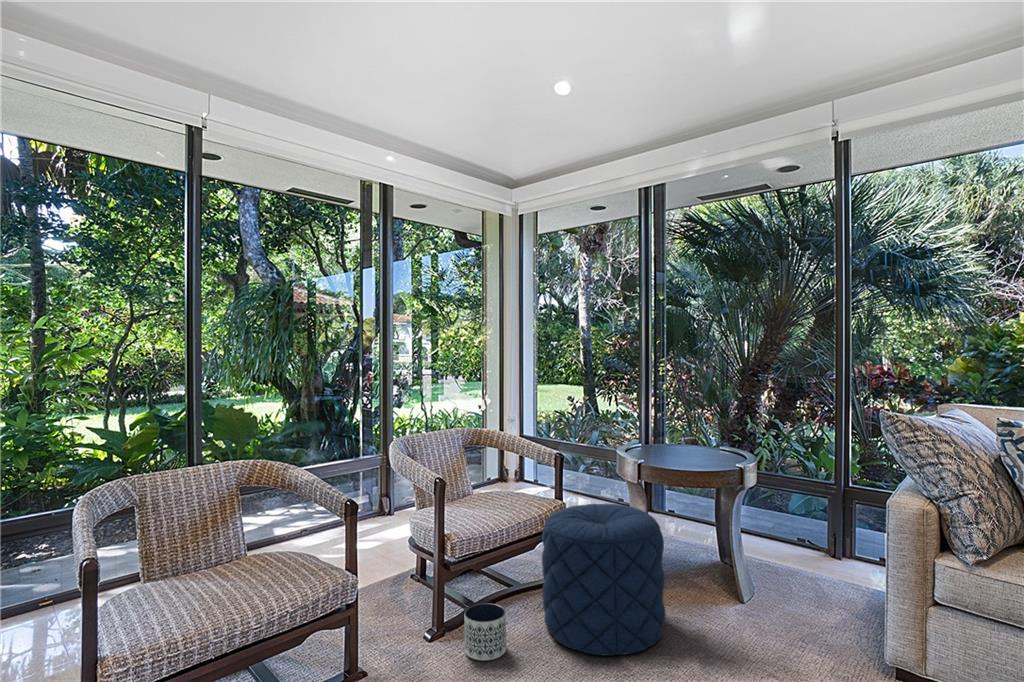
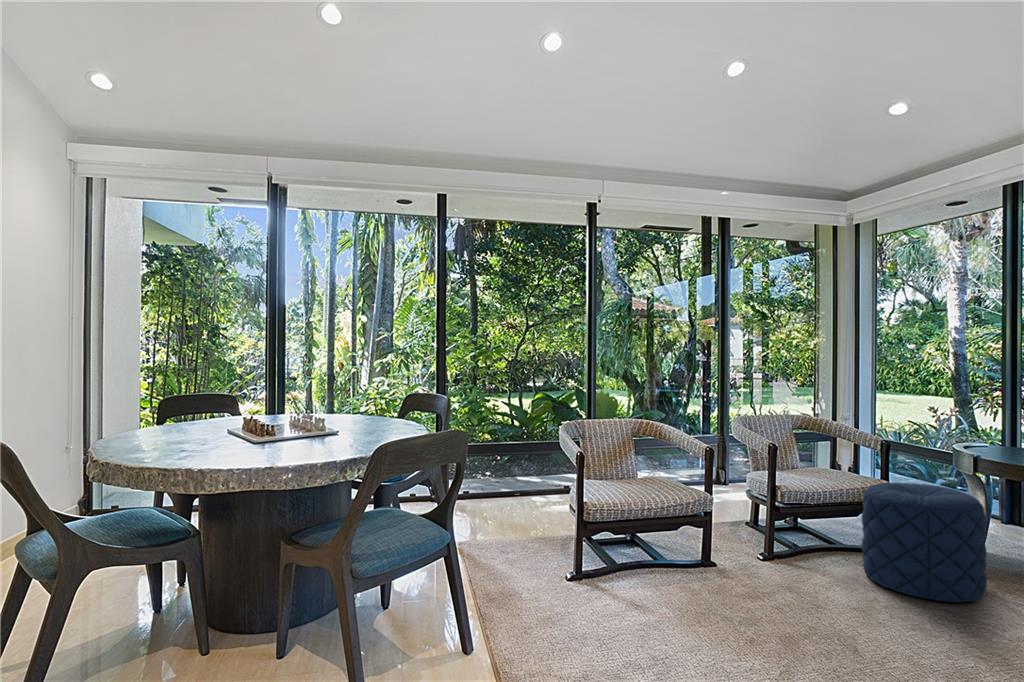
planter: present [464,603,506,661] -> none [792,540,827,579]

